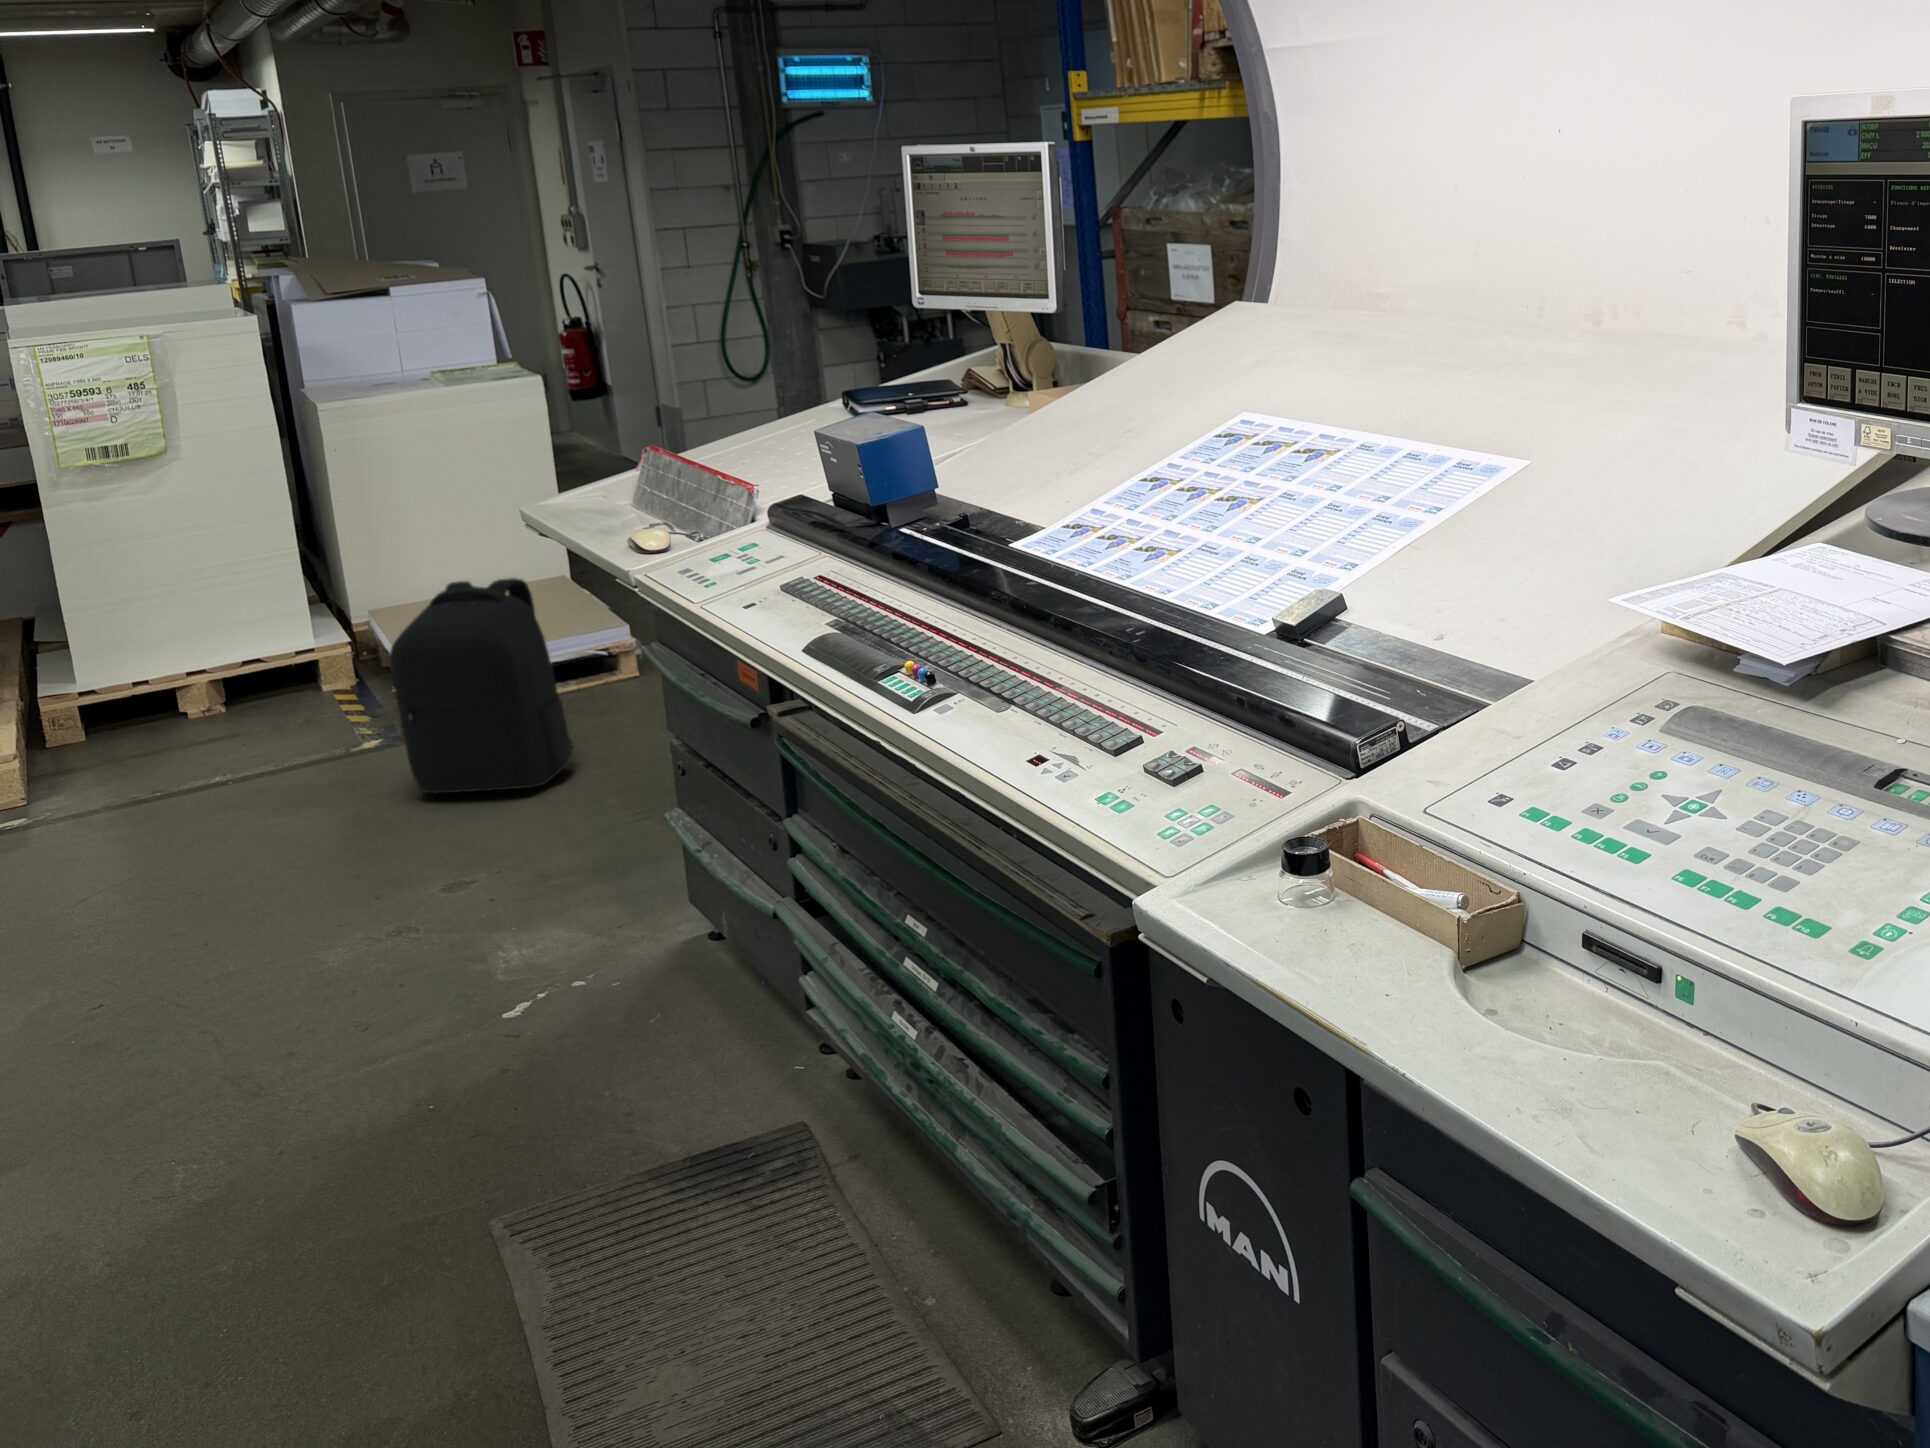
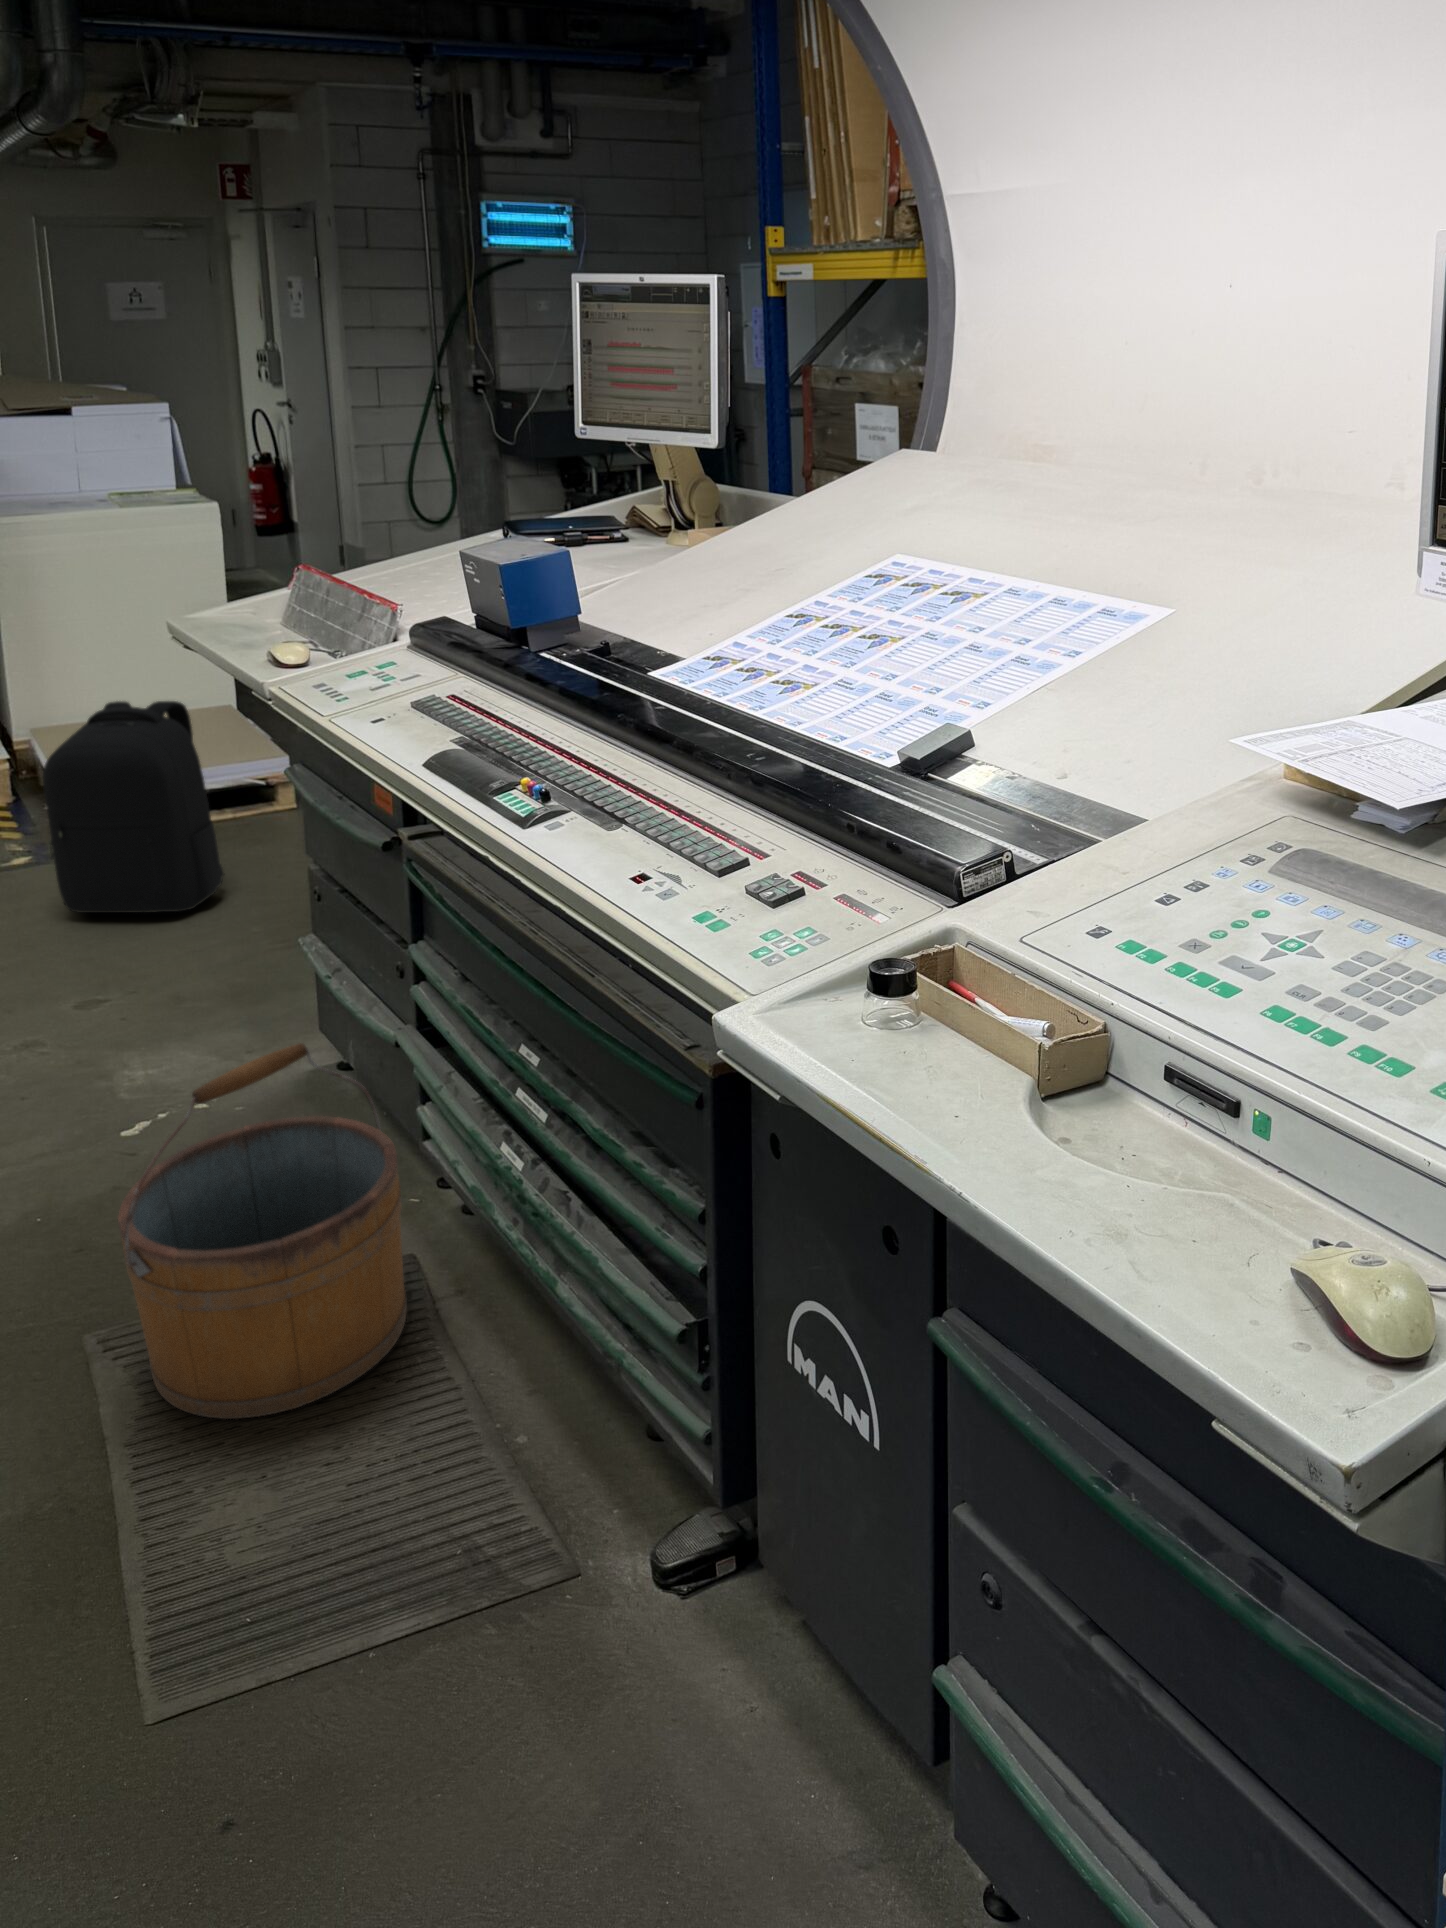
bucket: none [520,925,803,1297] -> present [118,1043,407,1419]

